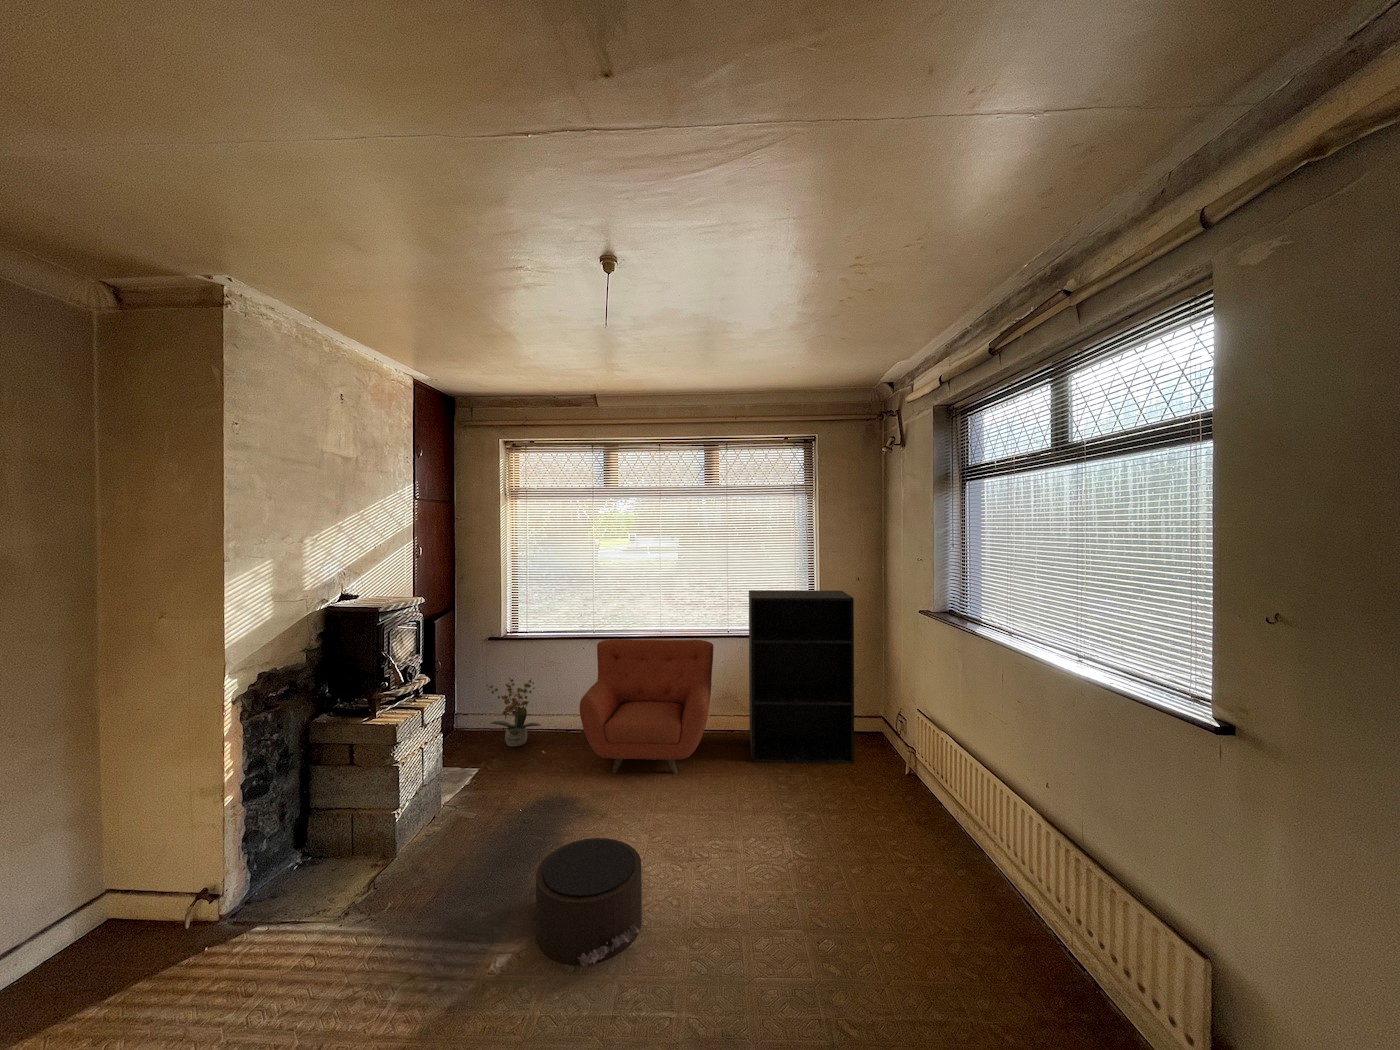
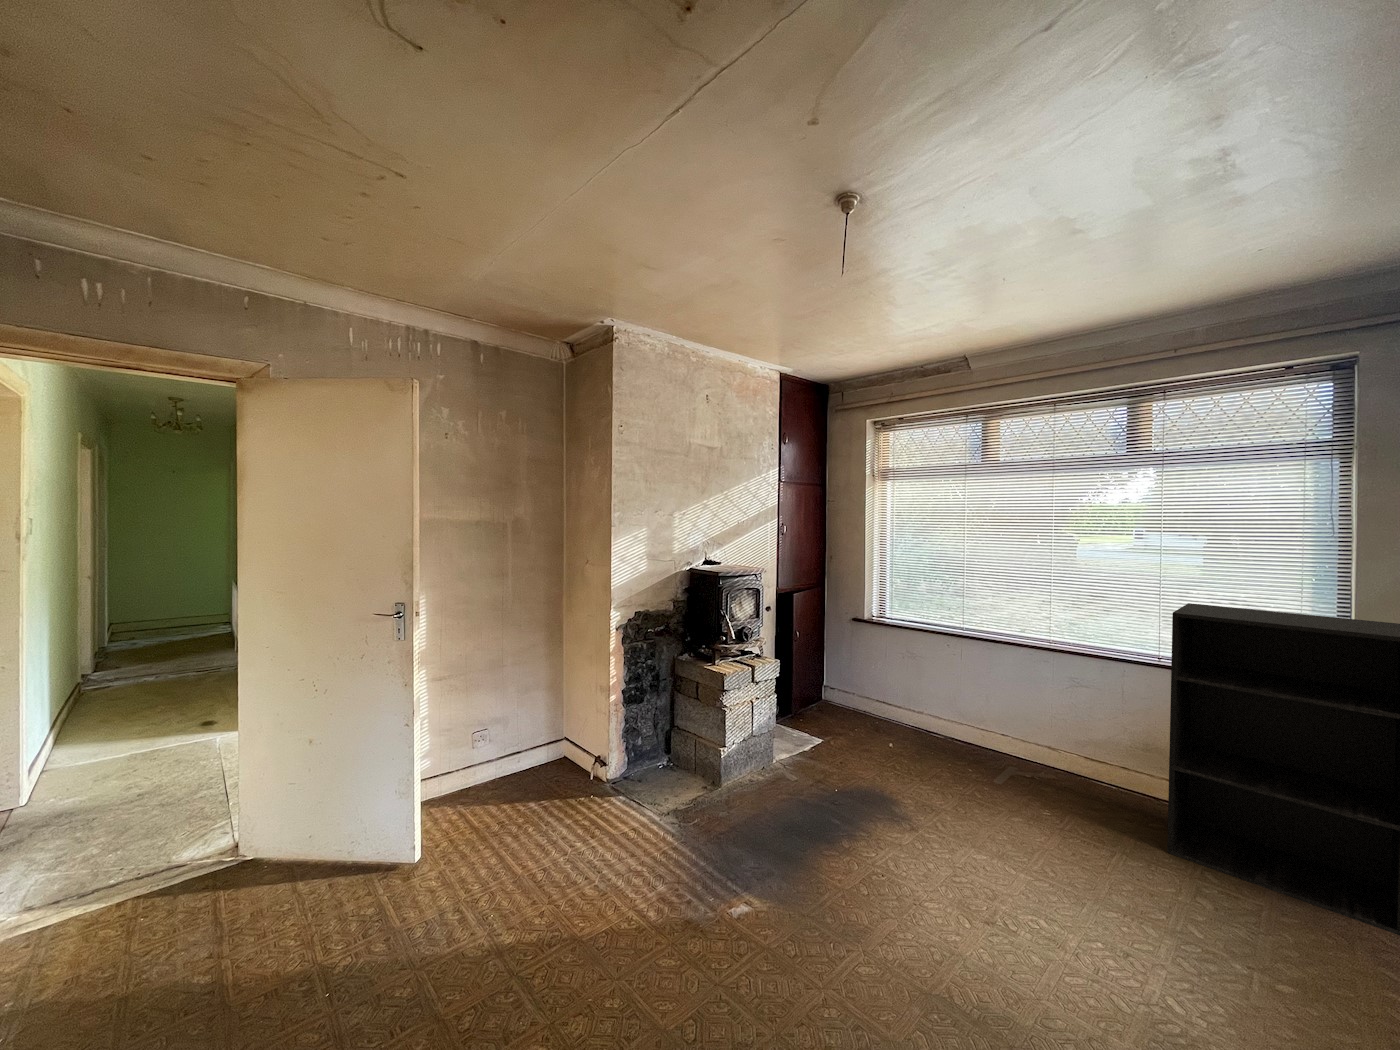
armchair: present [580,639,713,774] -> none [915,640,1118,822]
potted plant: present [486,678,540,747] -> none [844,661,894,732]
pouf: present [524,838,642,967] -> none [775,834,891,973]

